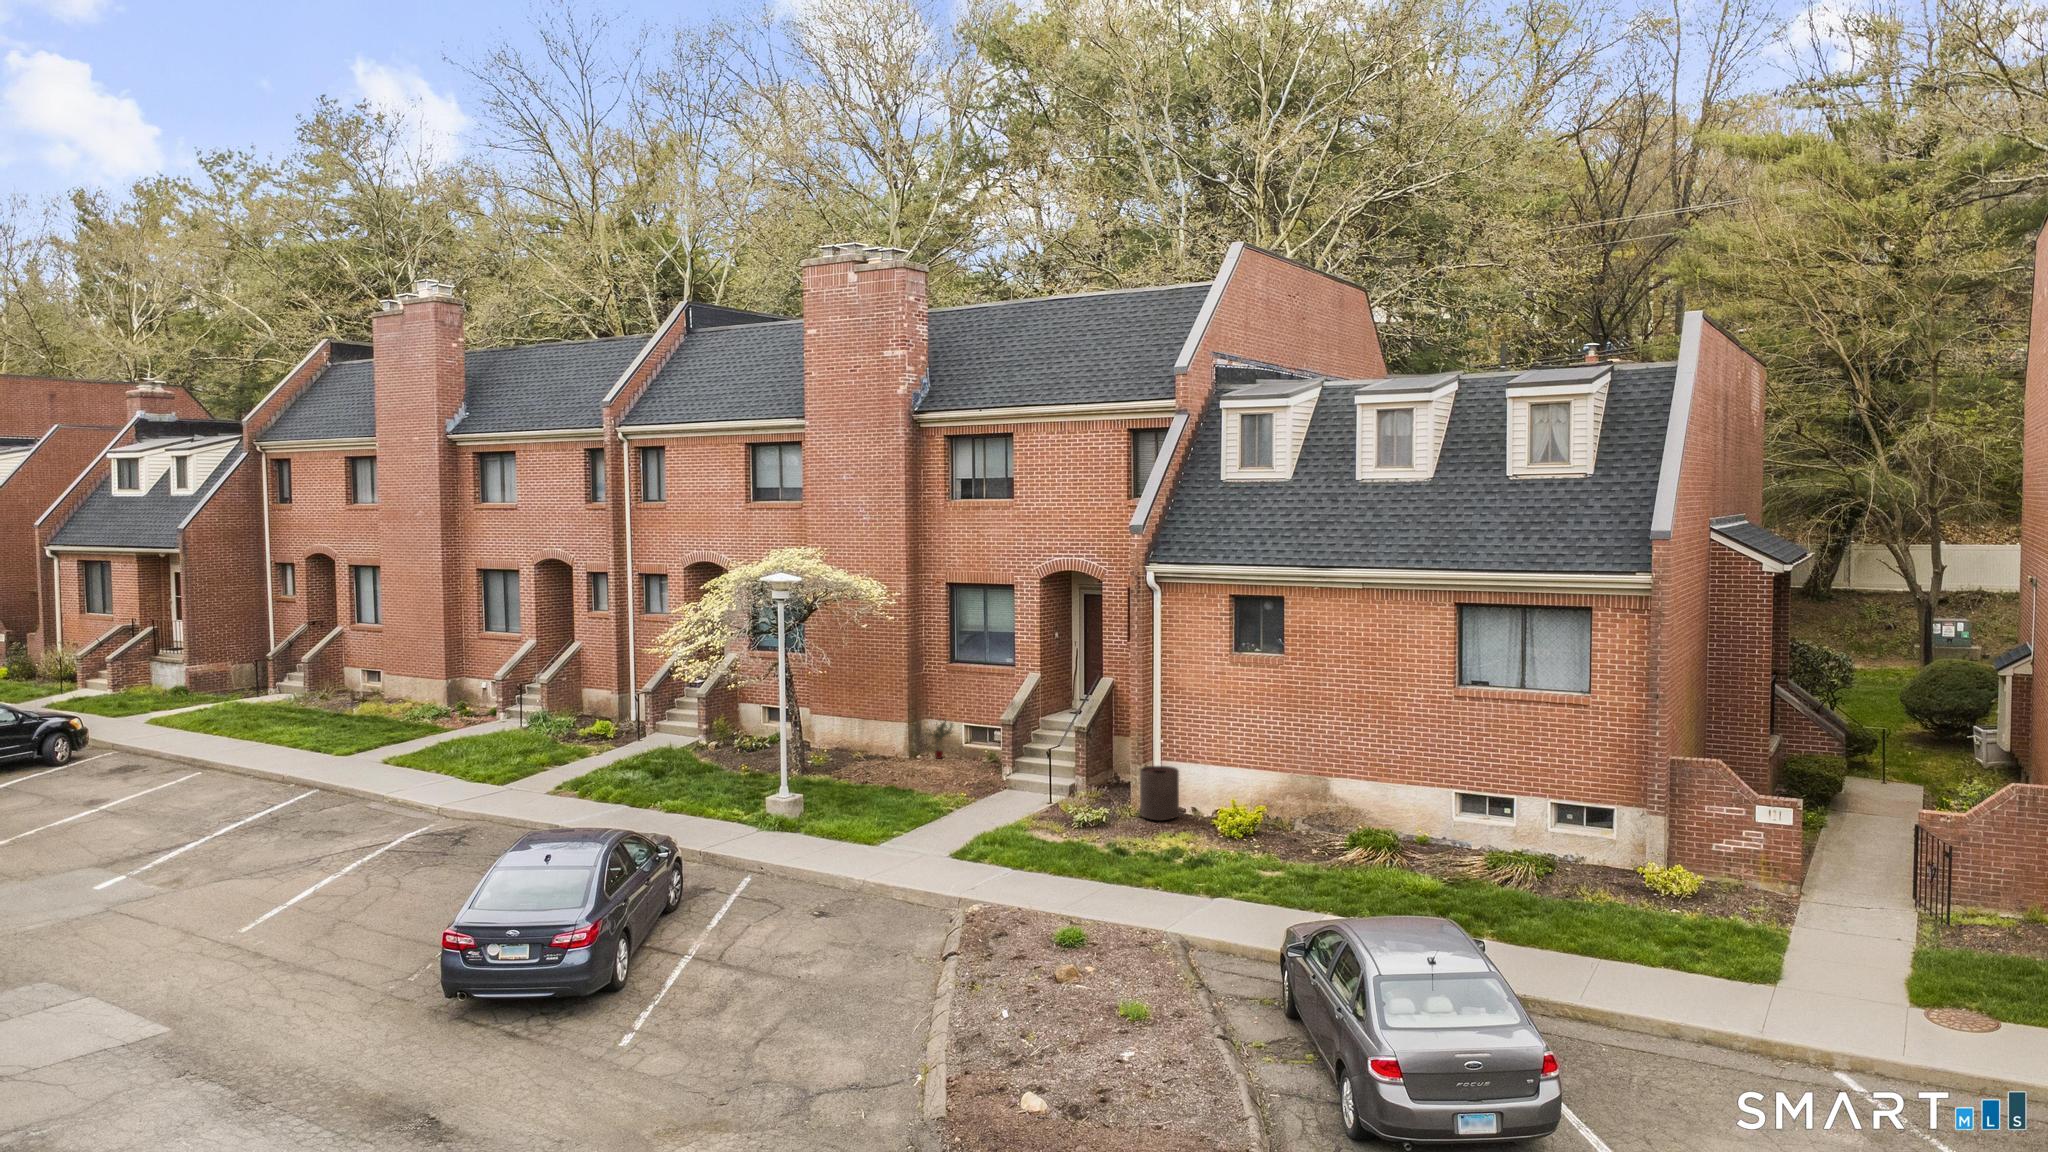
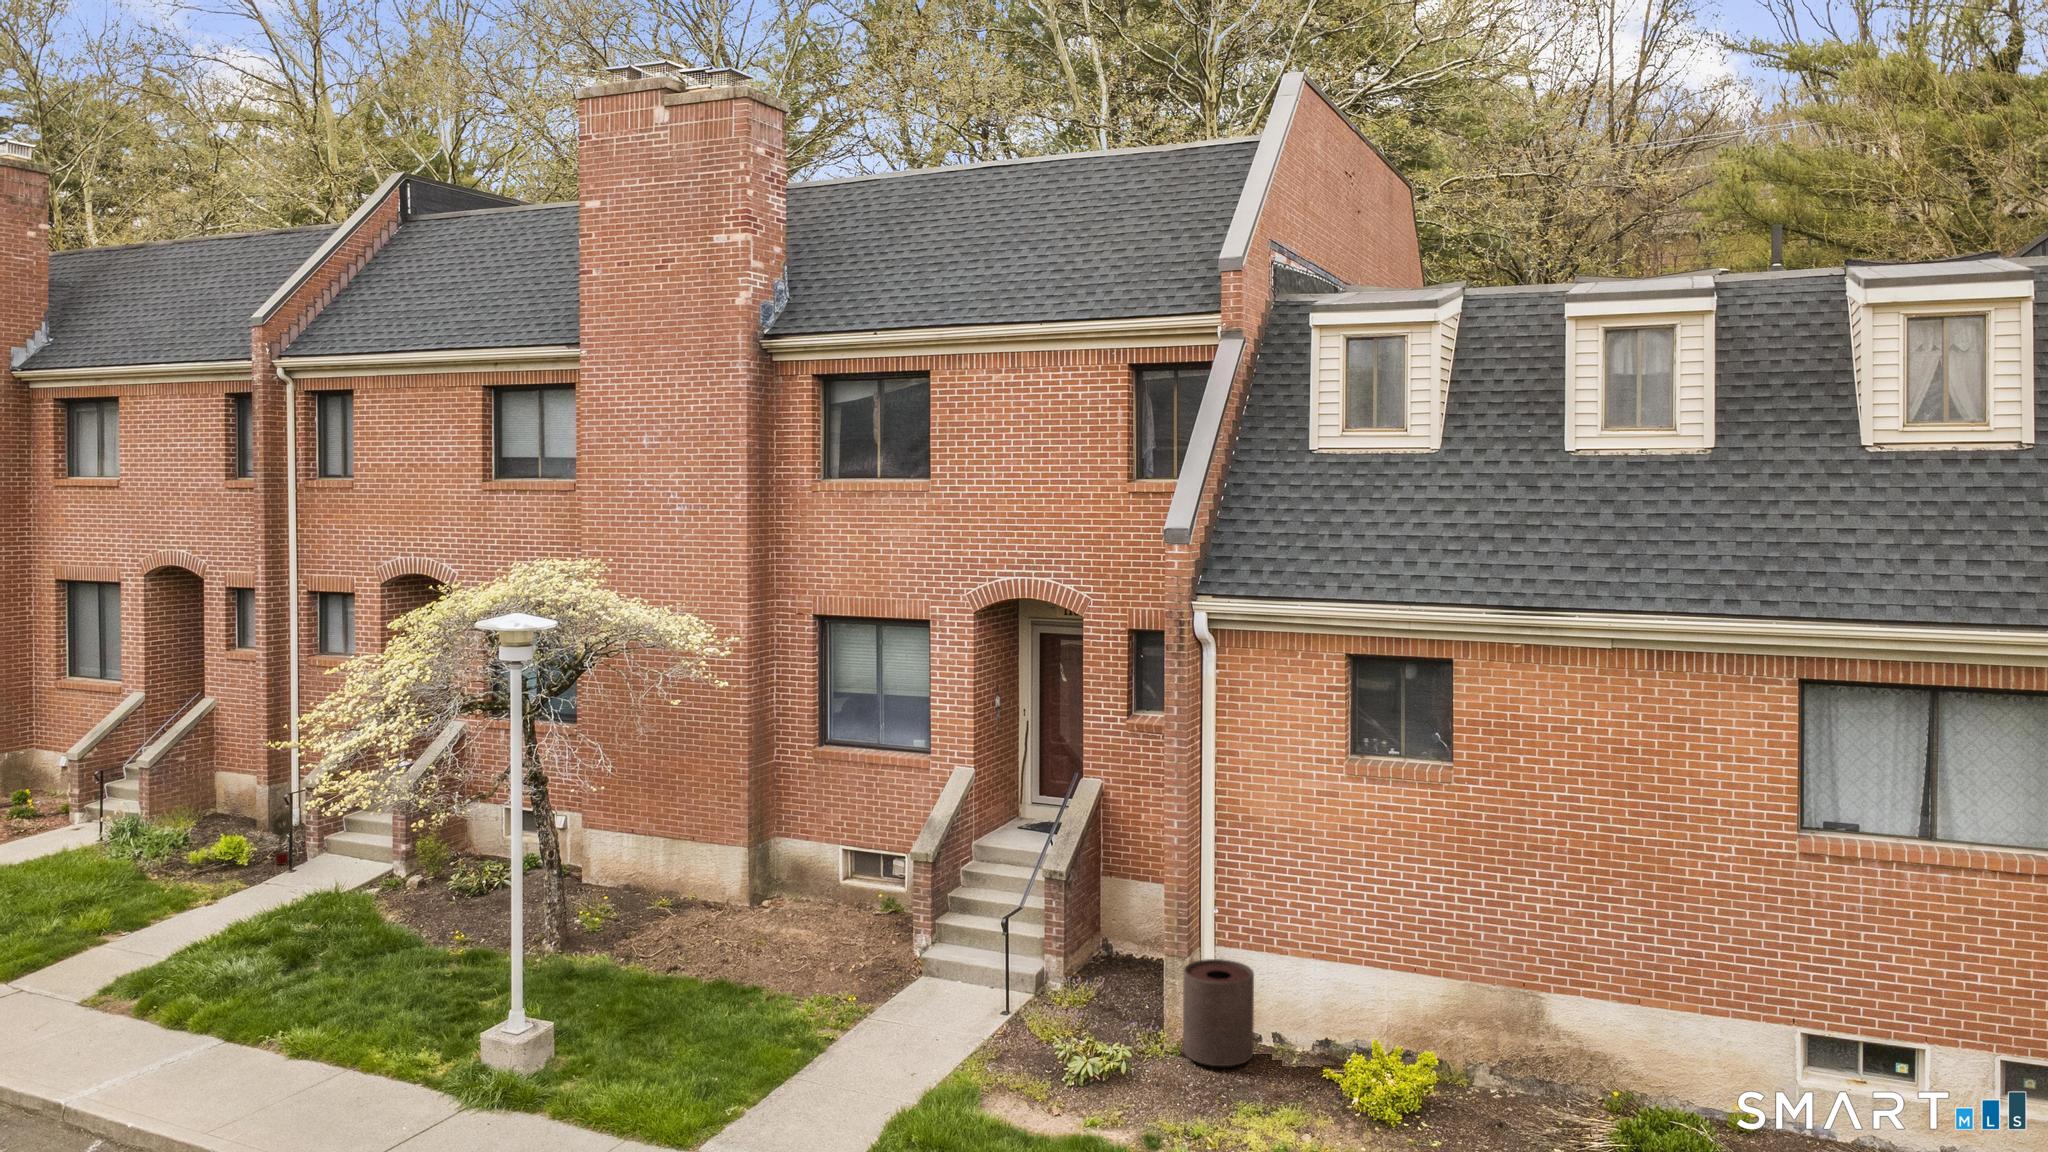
potted tree: present [925,717,952,759] -> present [270,803,305,865]

